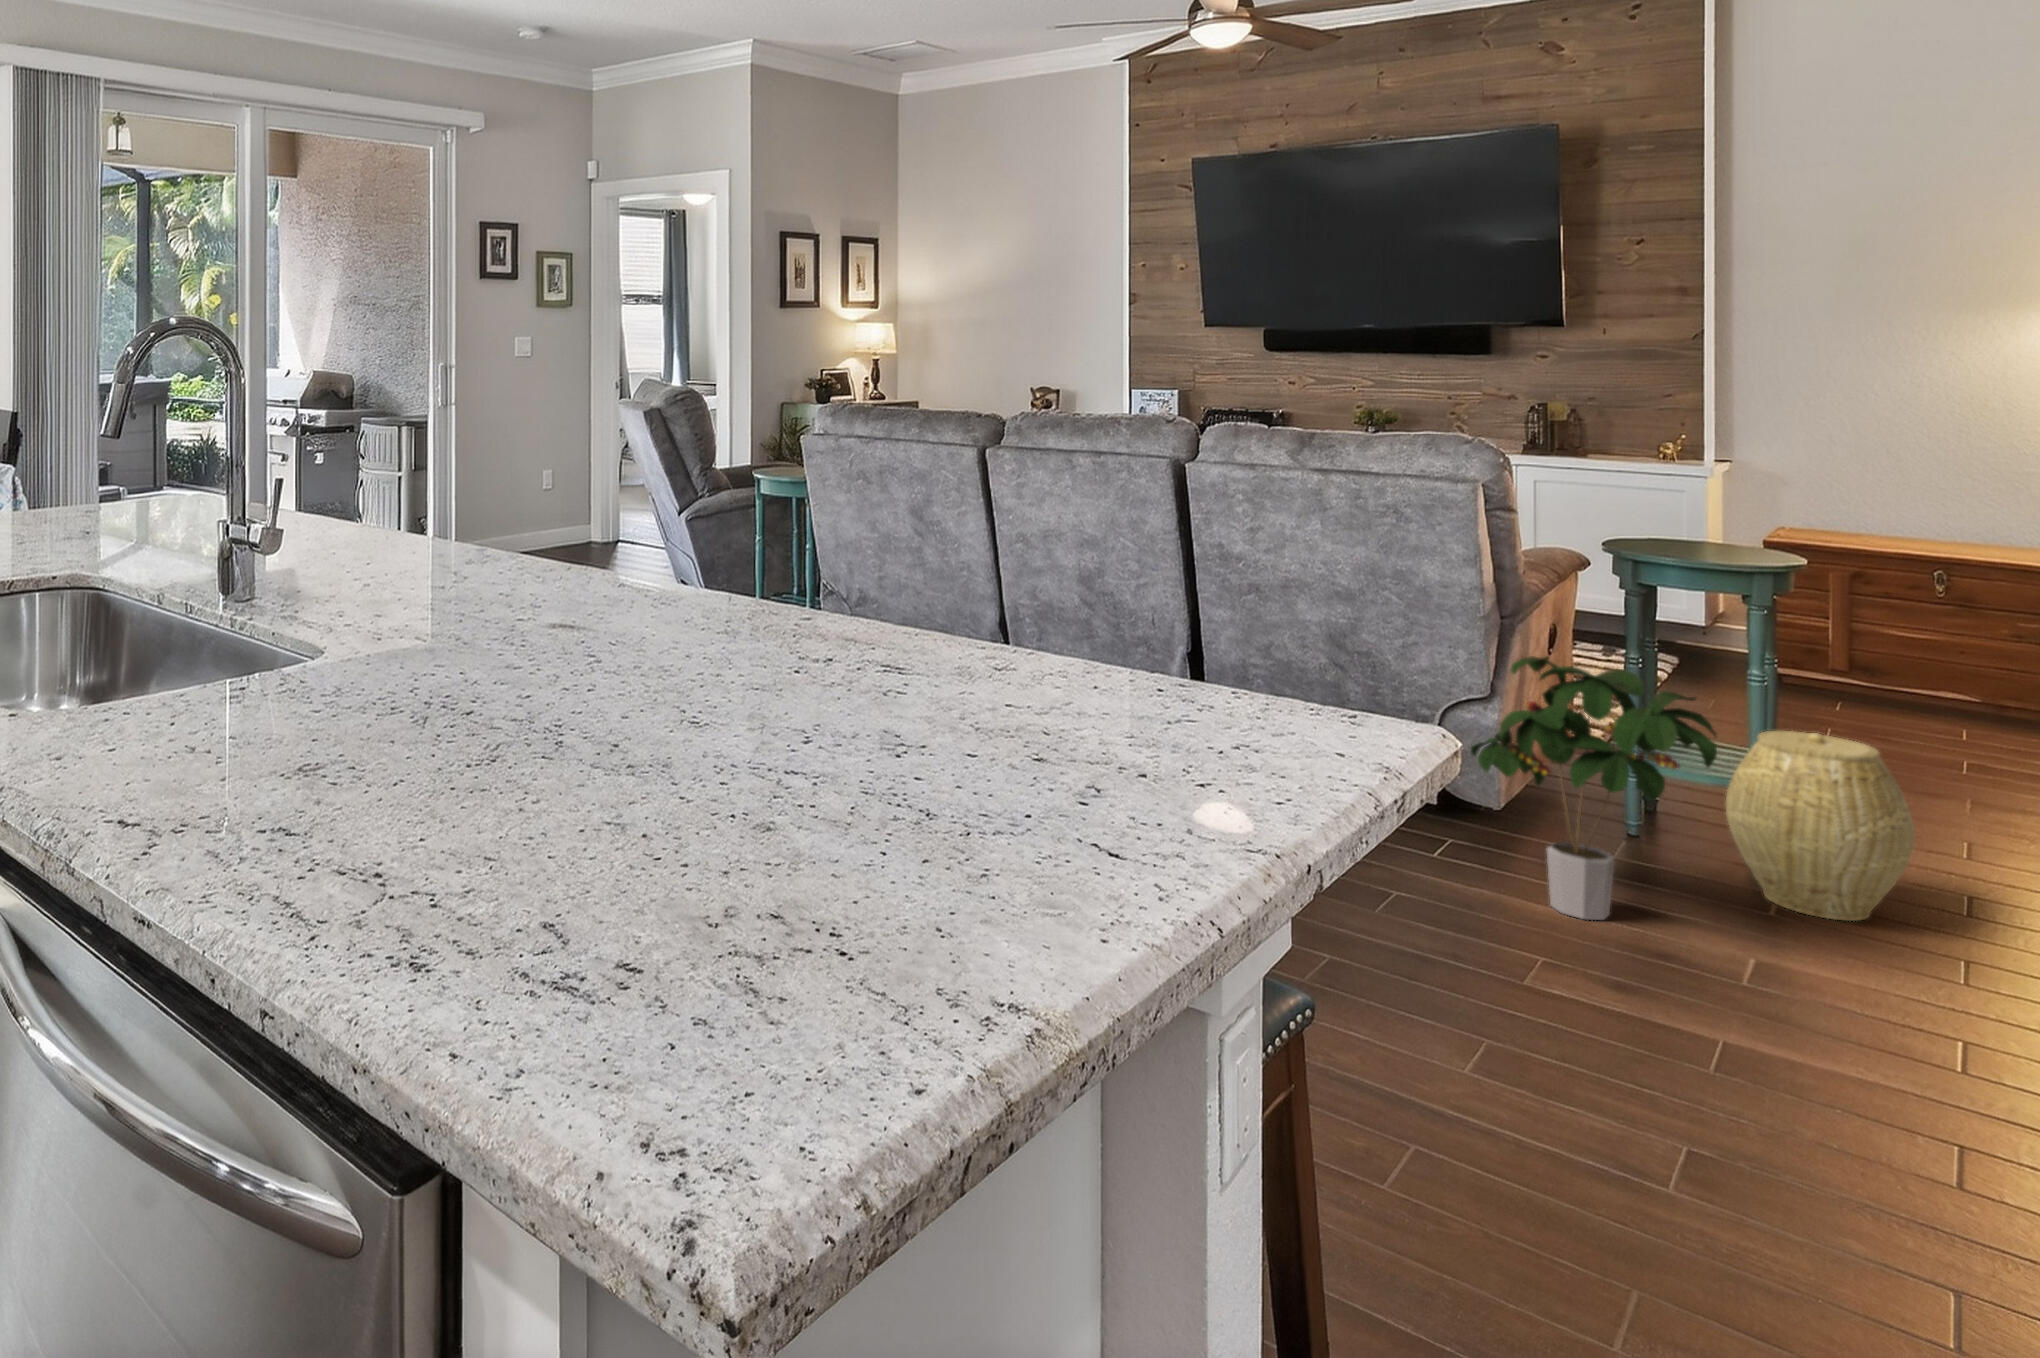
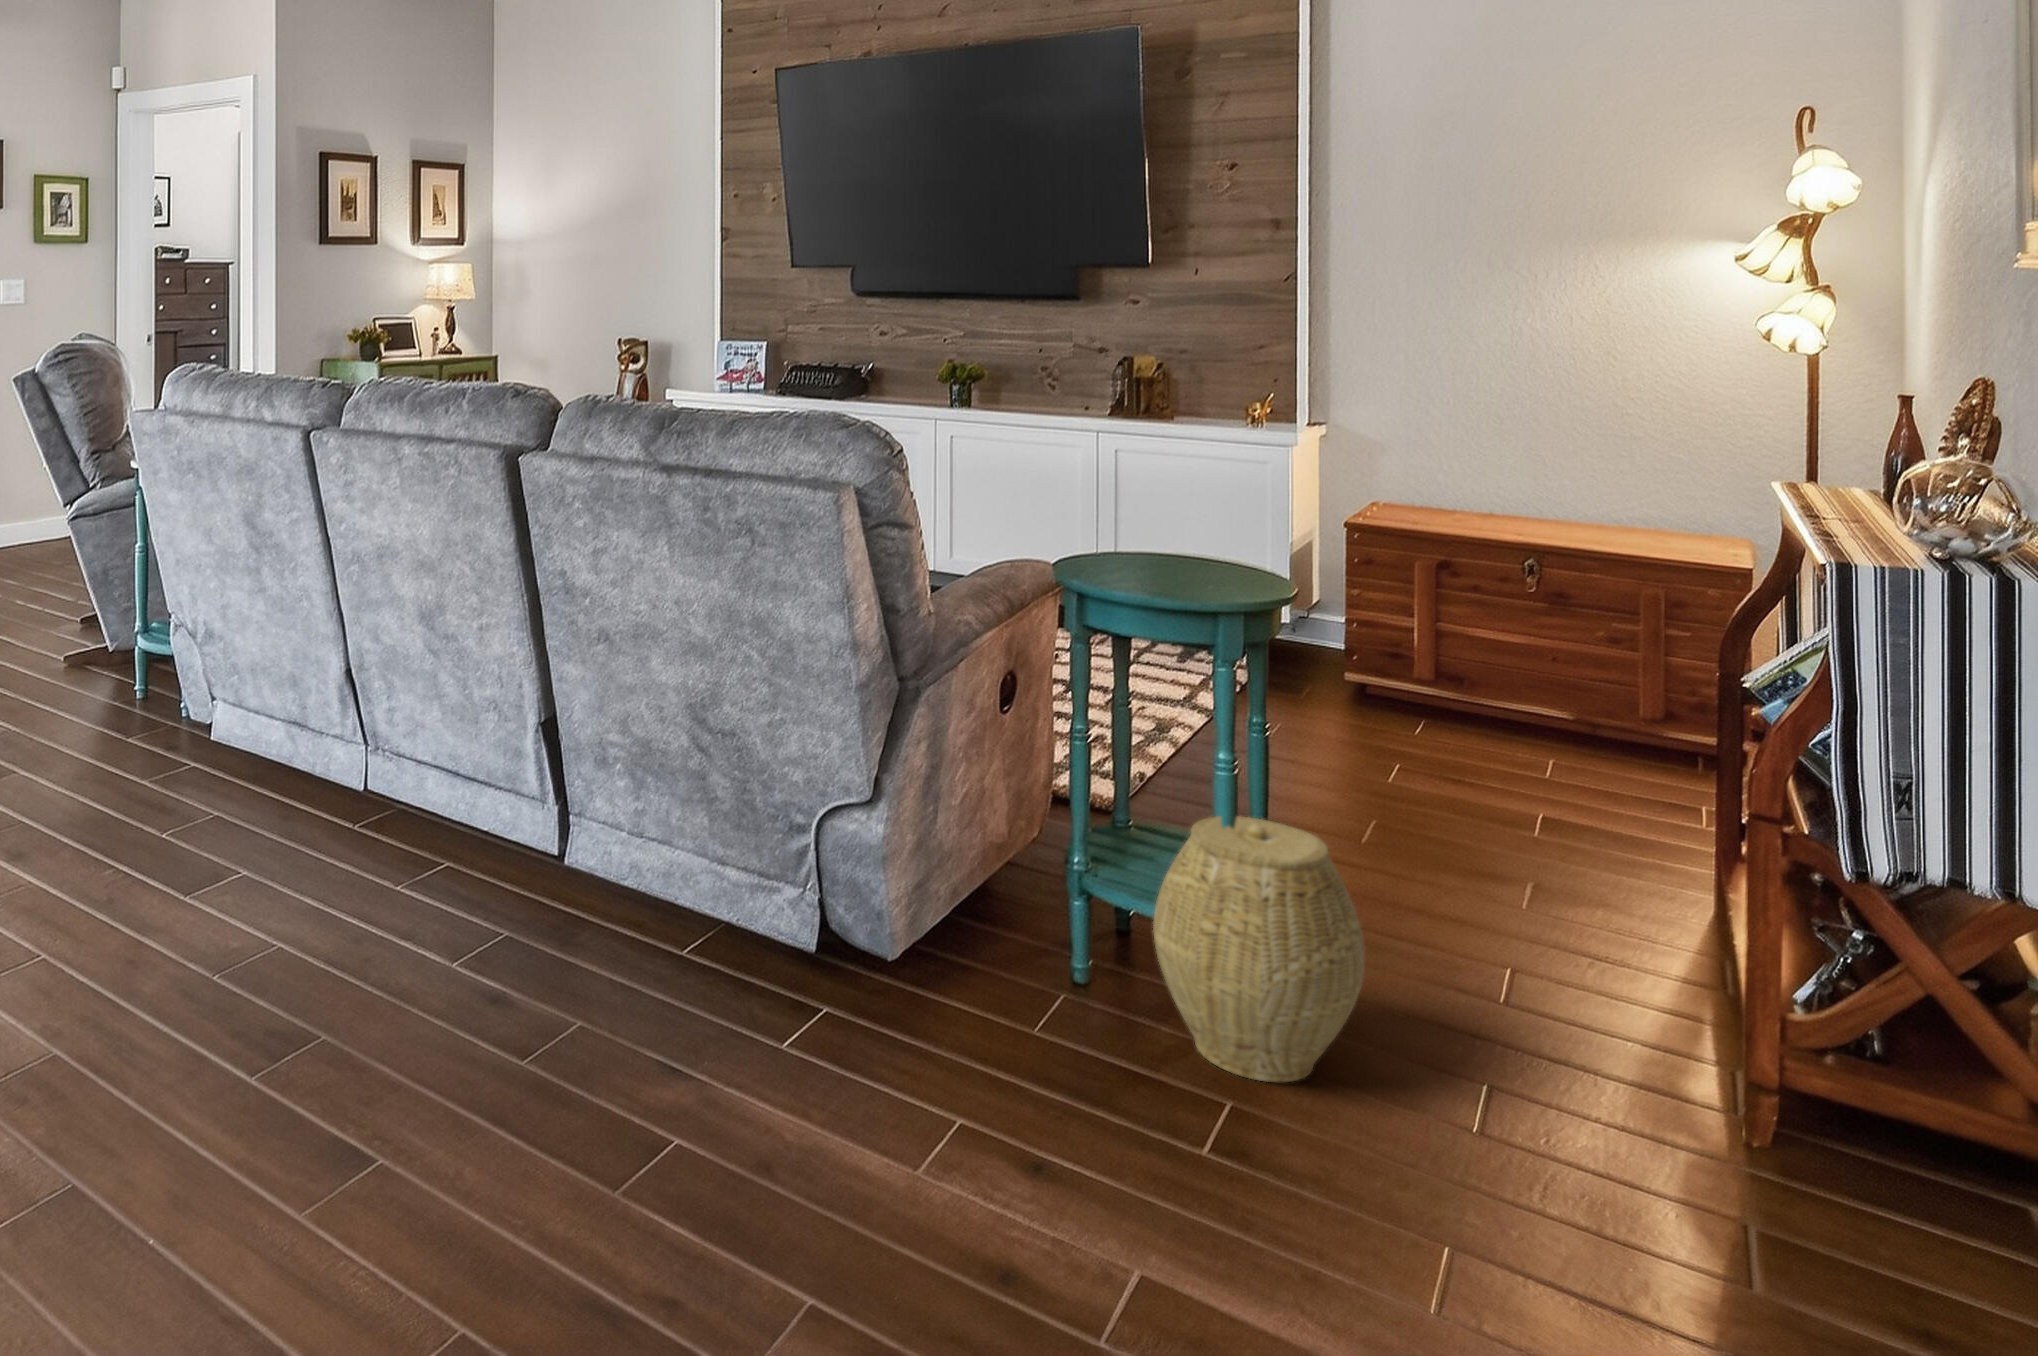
potted plant: present [1470,656,1717,920] -> none [842,730,1095,1107]

